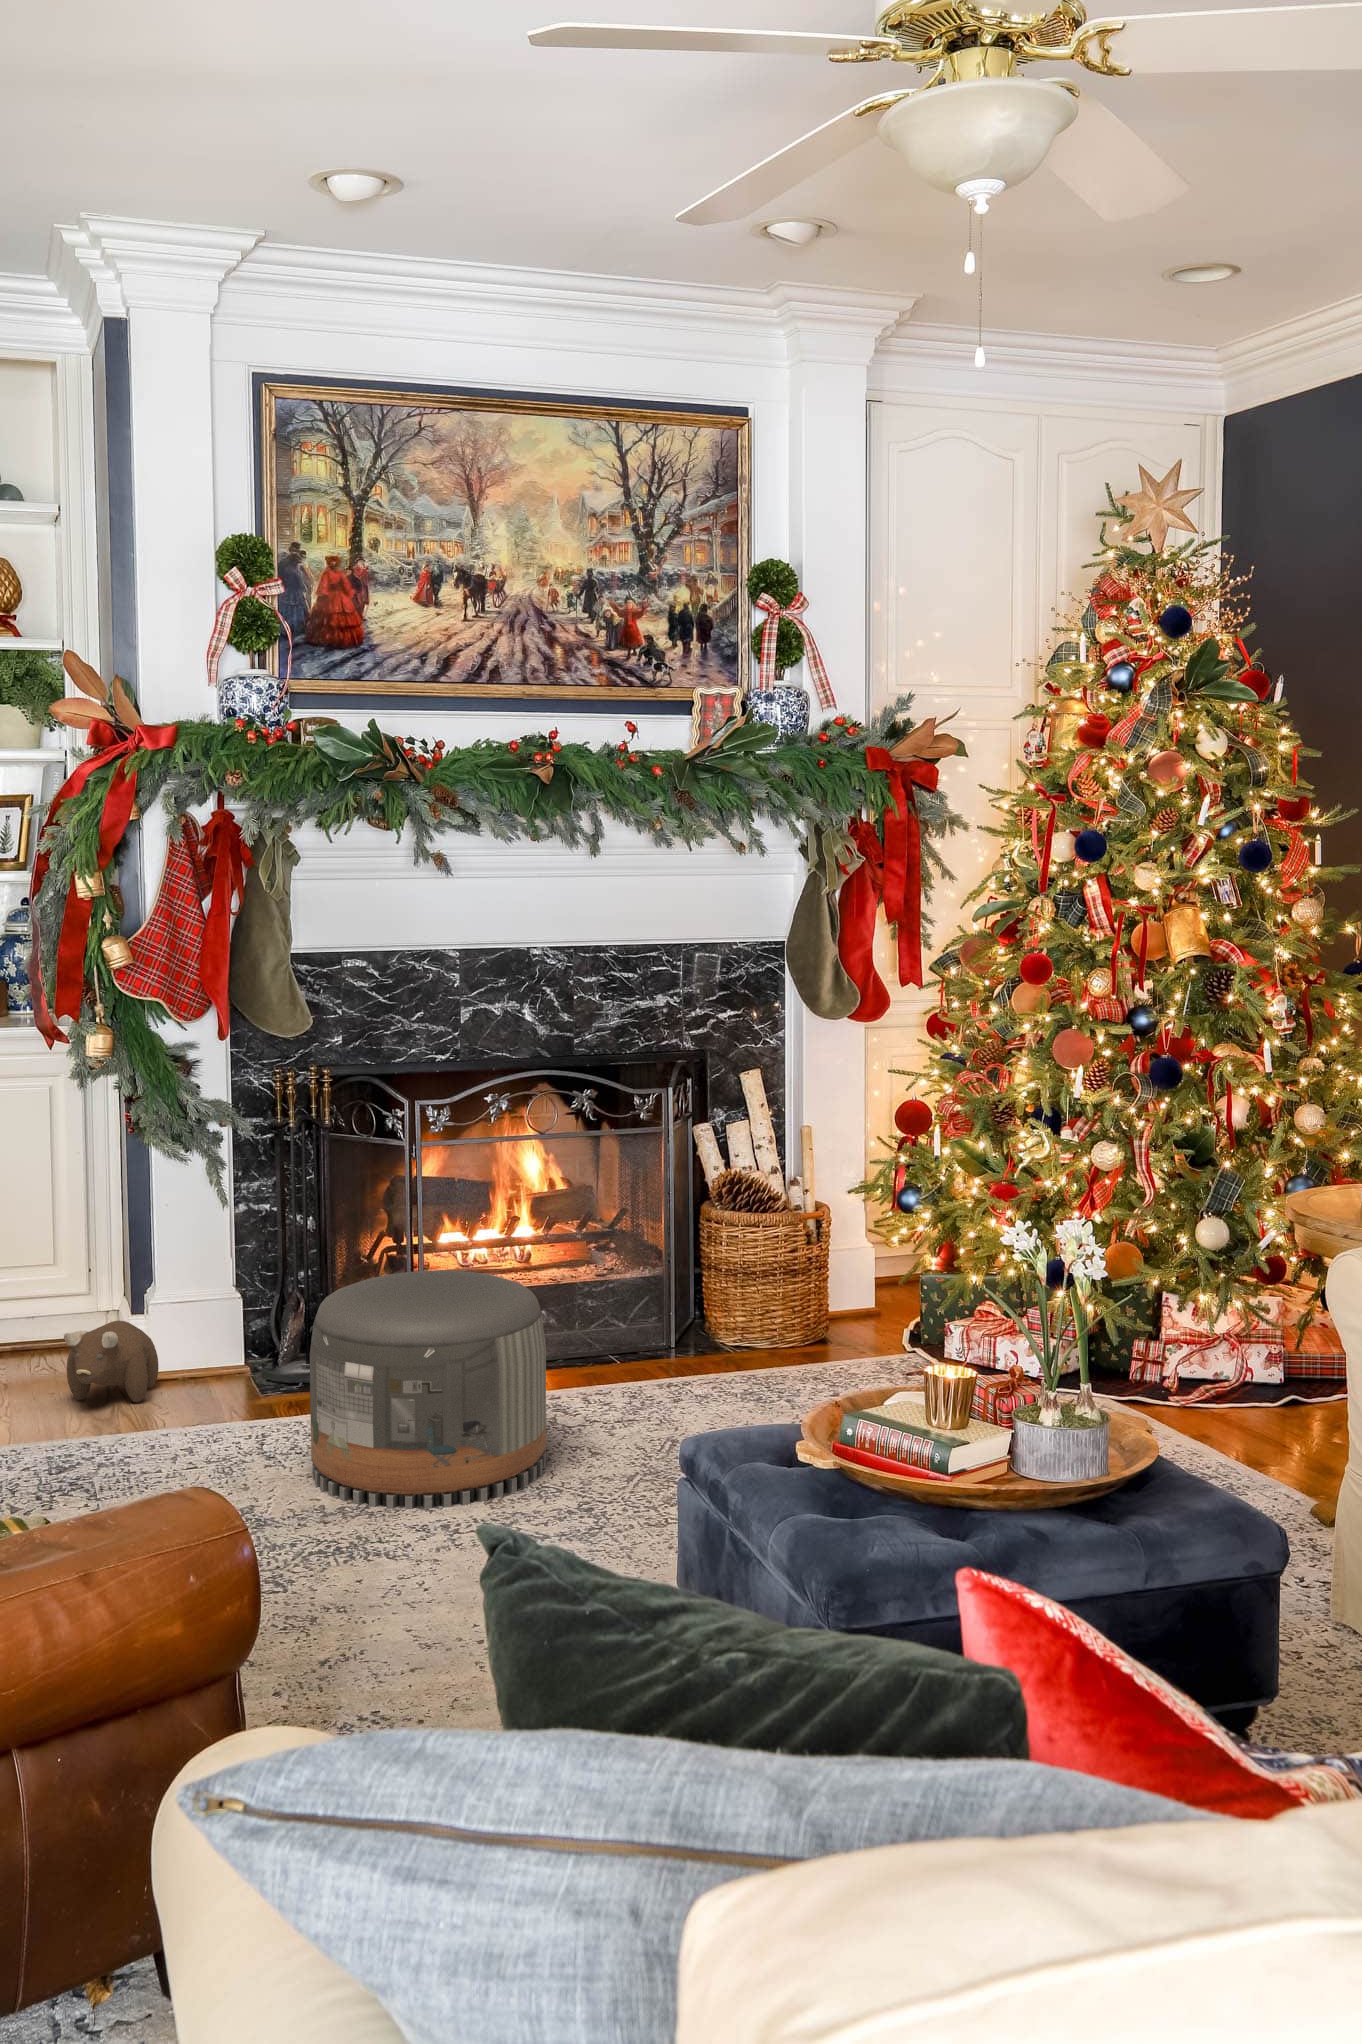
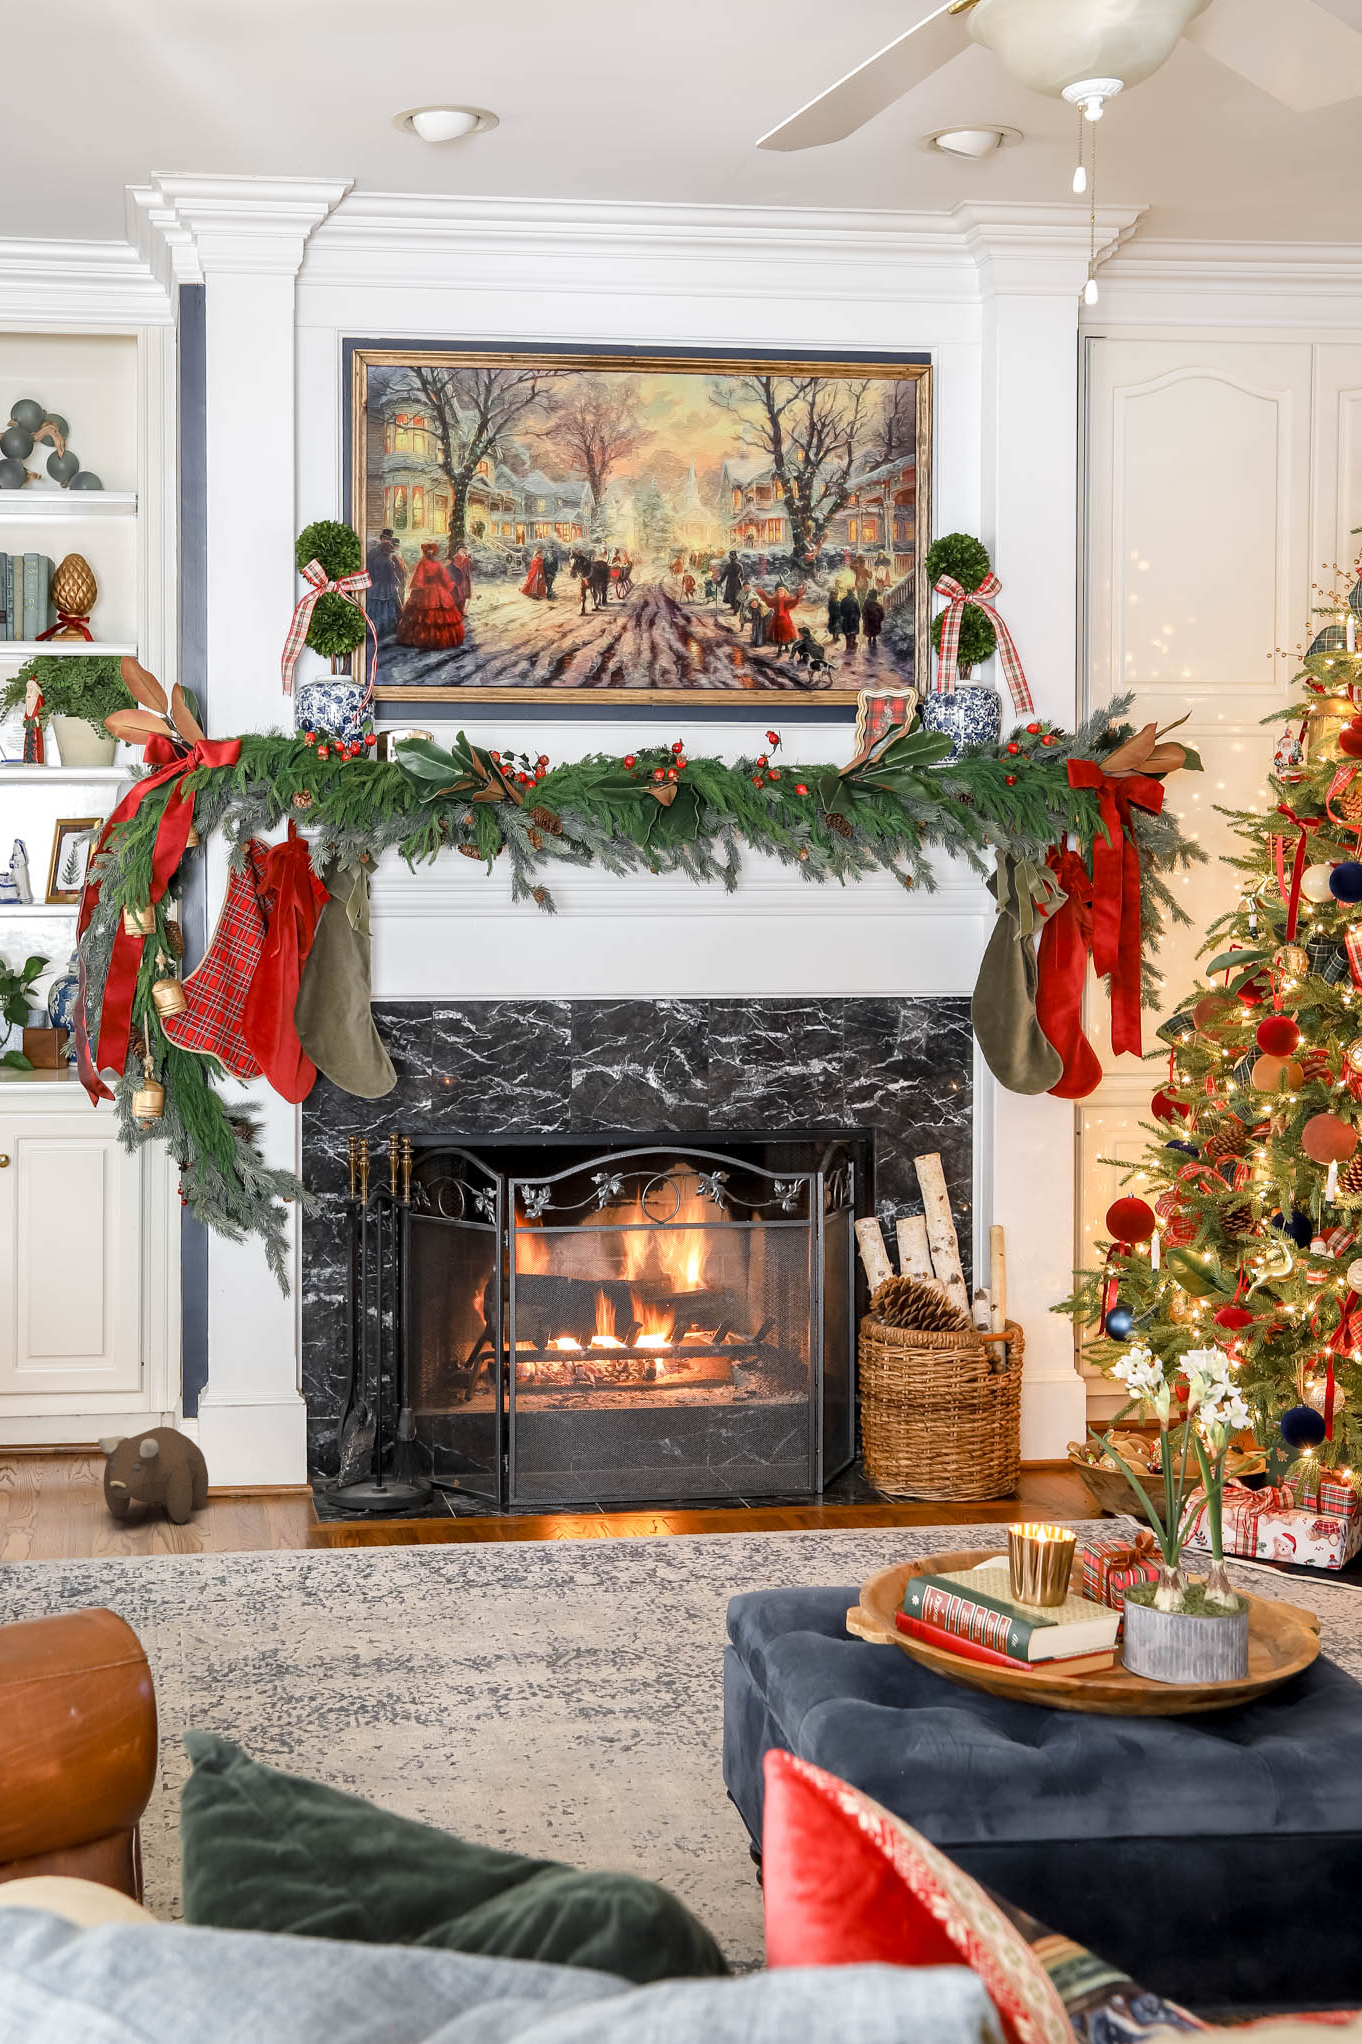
pouf: present [310,1270,546,1509] -> none [351,1384,631,1671]

